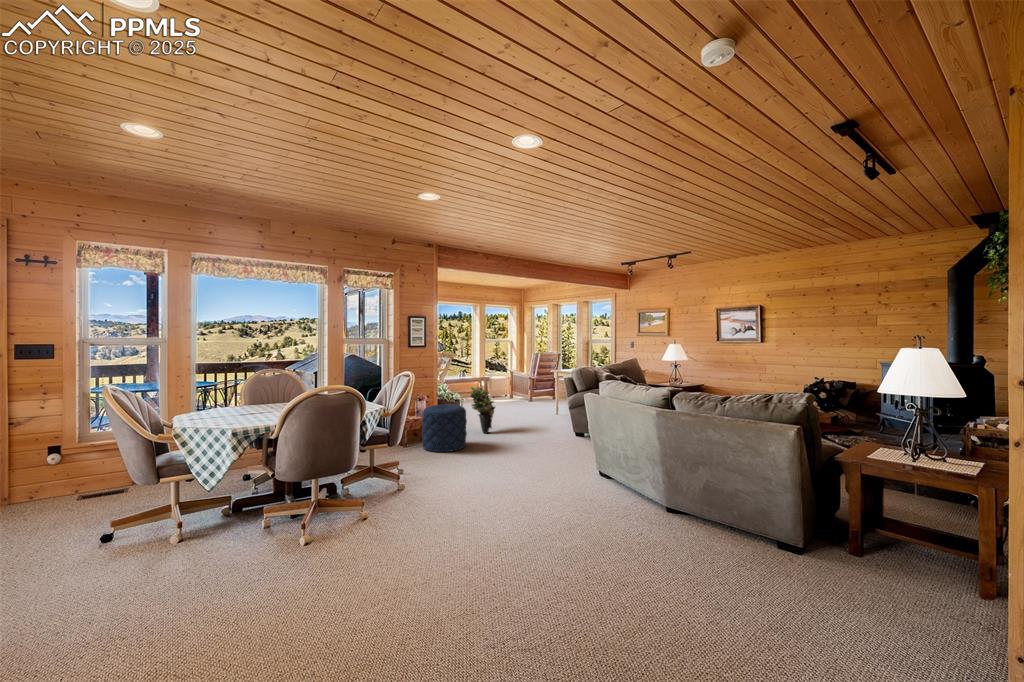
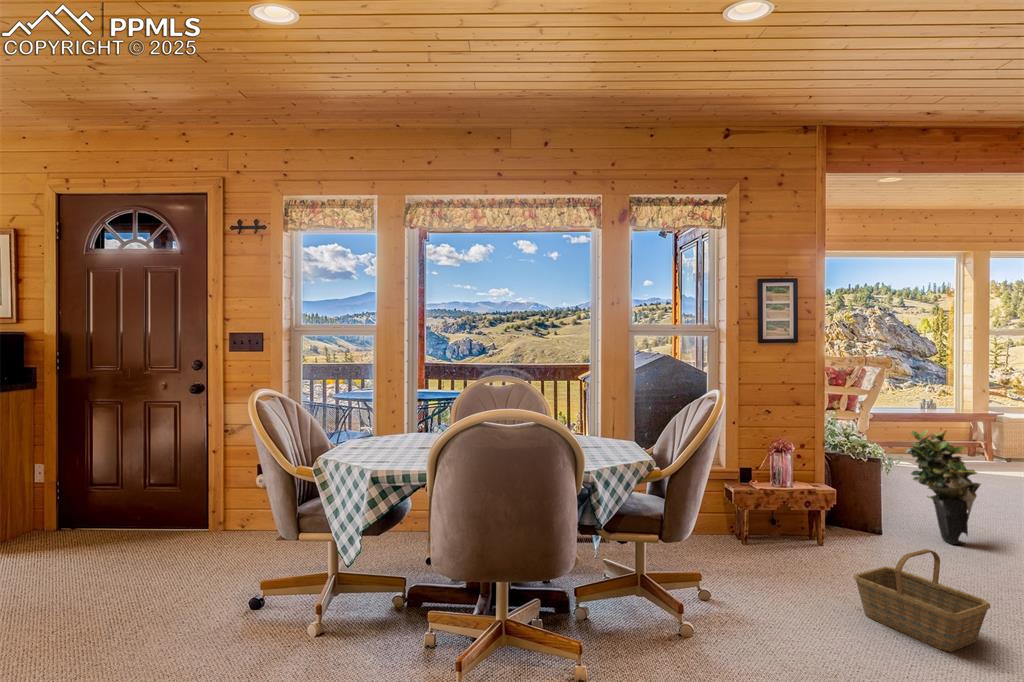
pouf: present [422,404,467,452] -> none [778,465,890,580]
basket: none [457,429,502,463] -> present [854,549,990,652]

